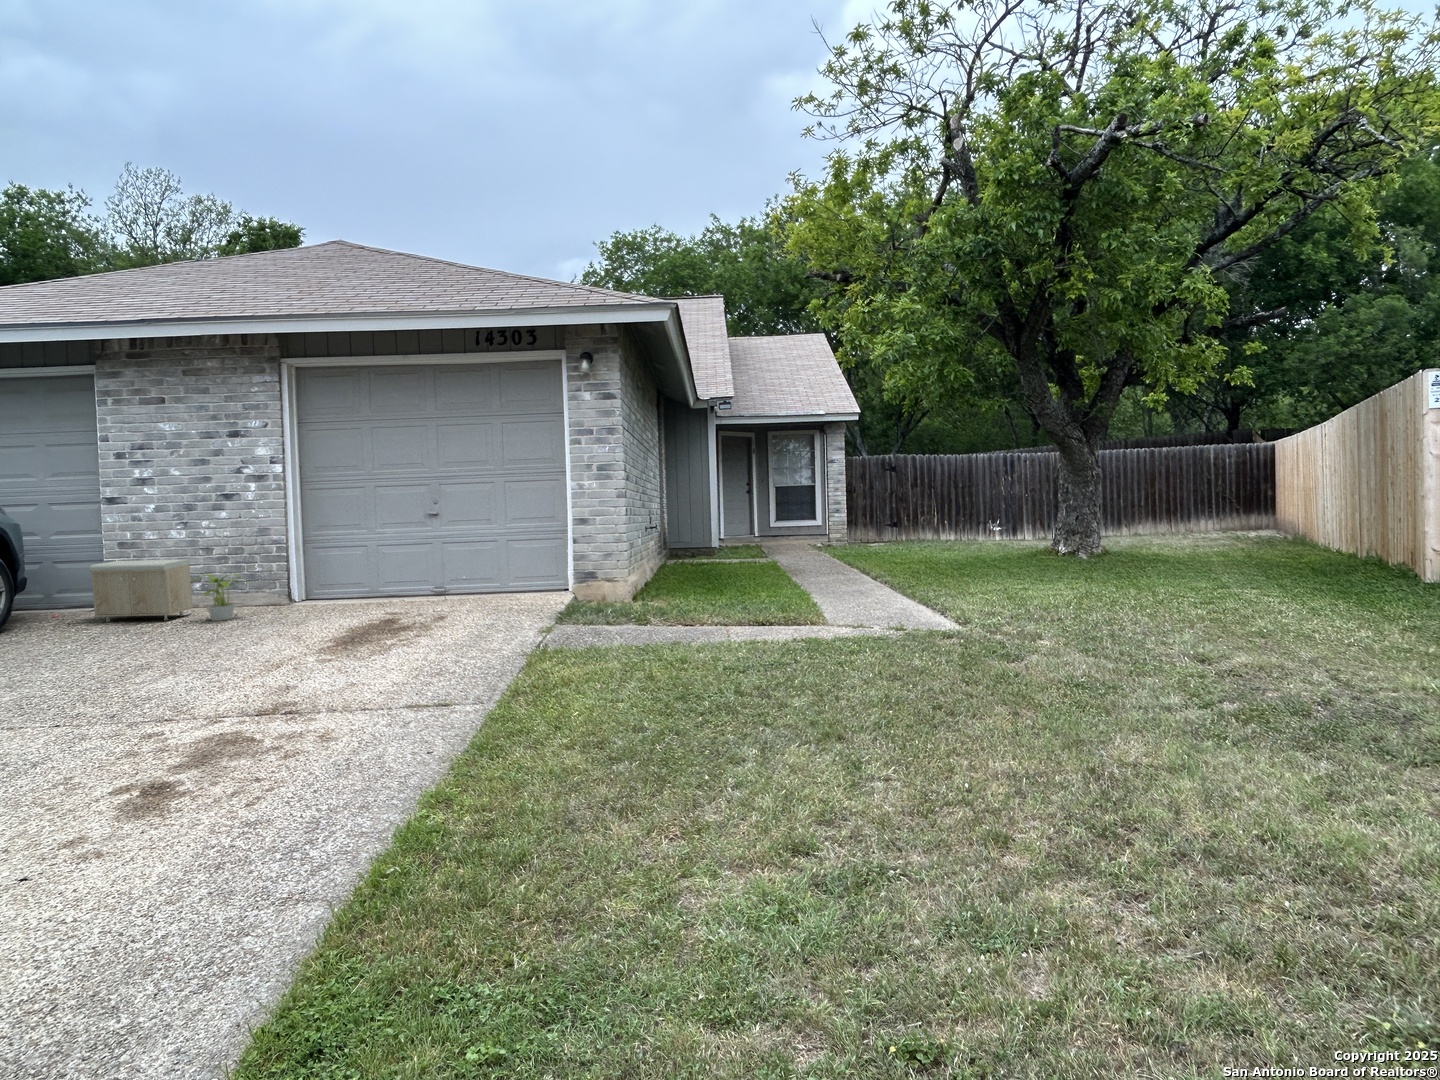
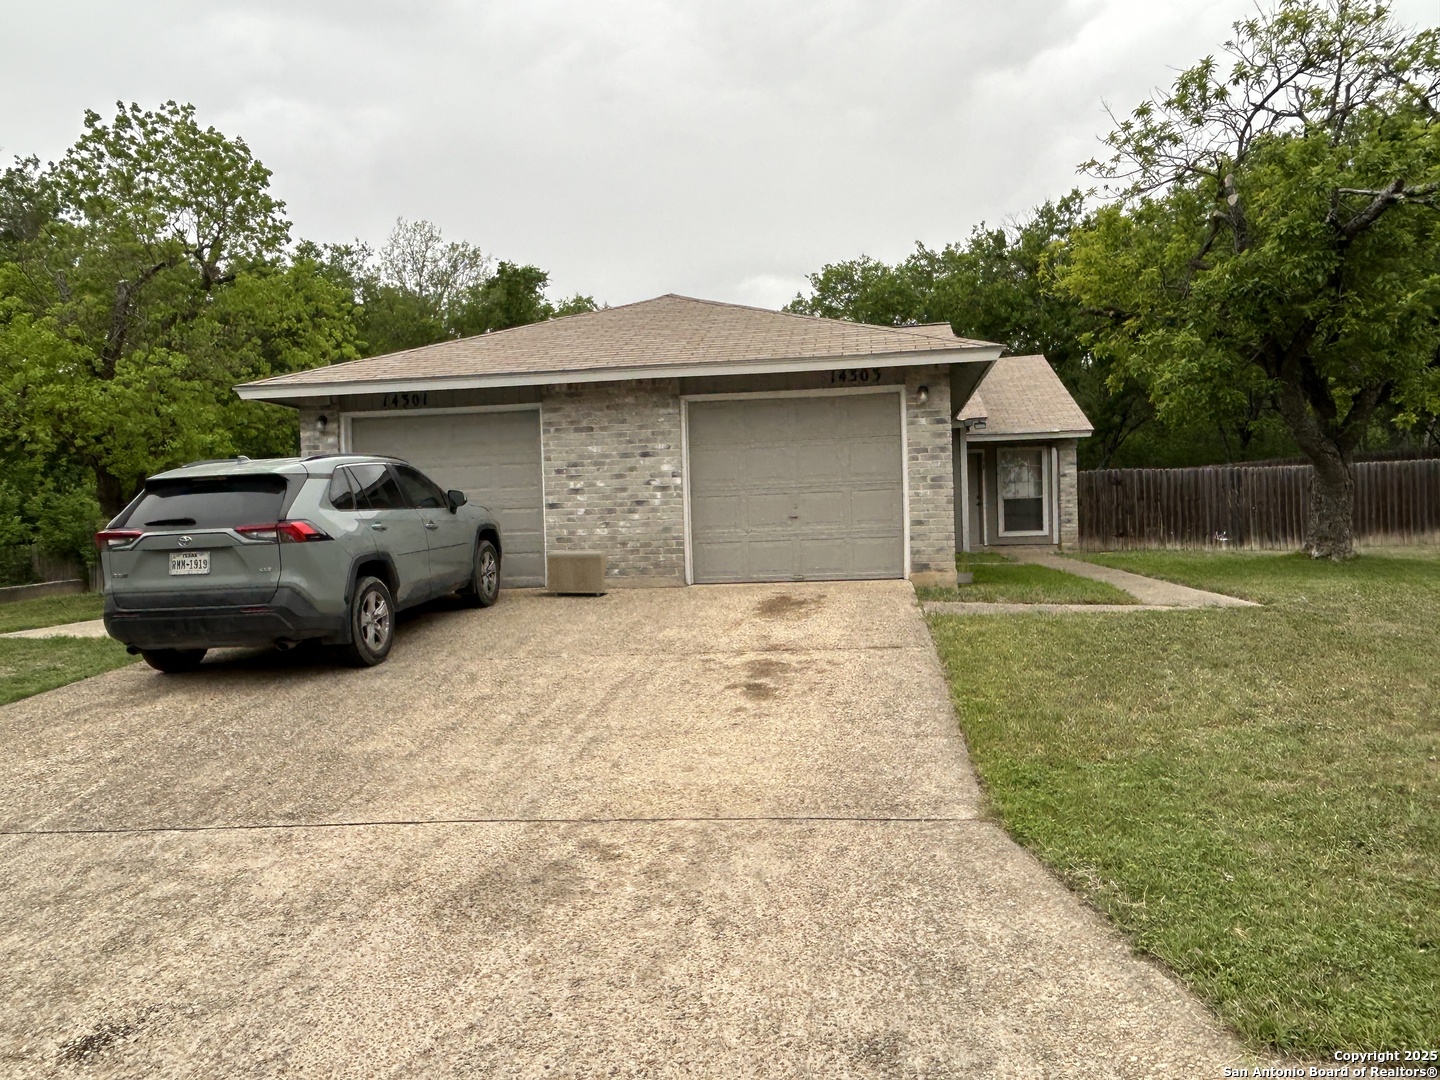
potted plant: present [193,574,247,621] -> present [954,551,978,583]

